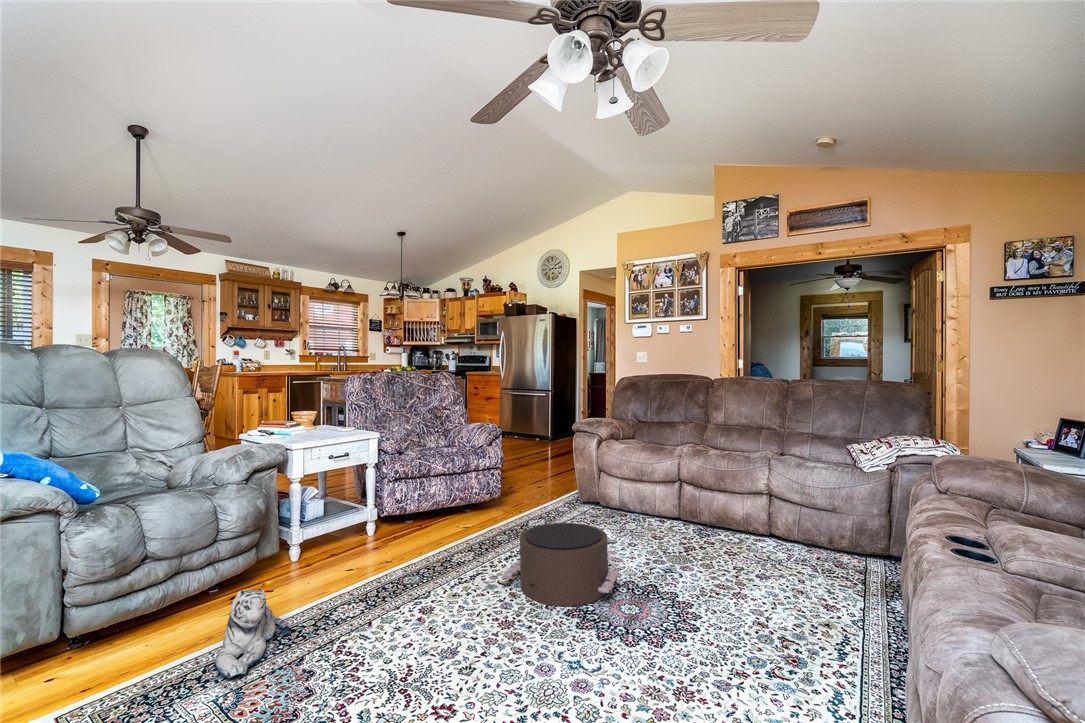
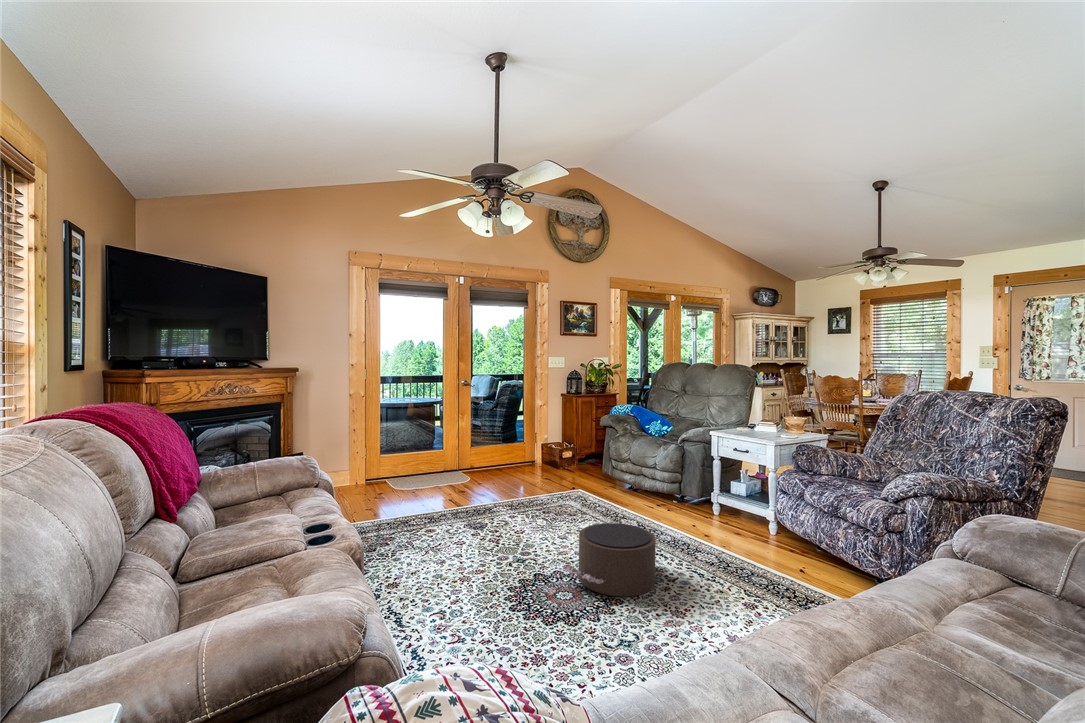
plush toy: present [216,589,290,679] -> none [570,476,622,509]

